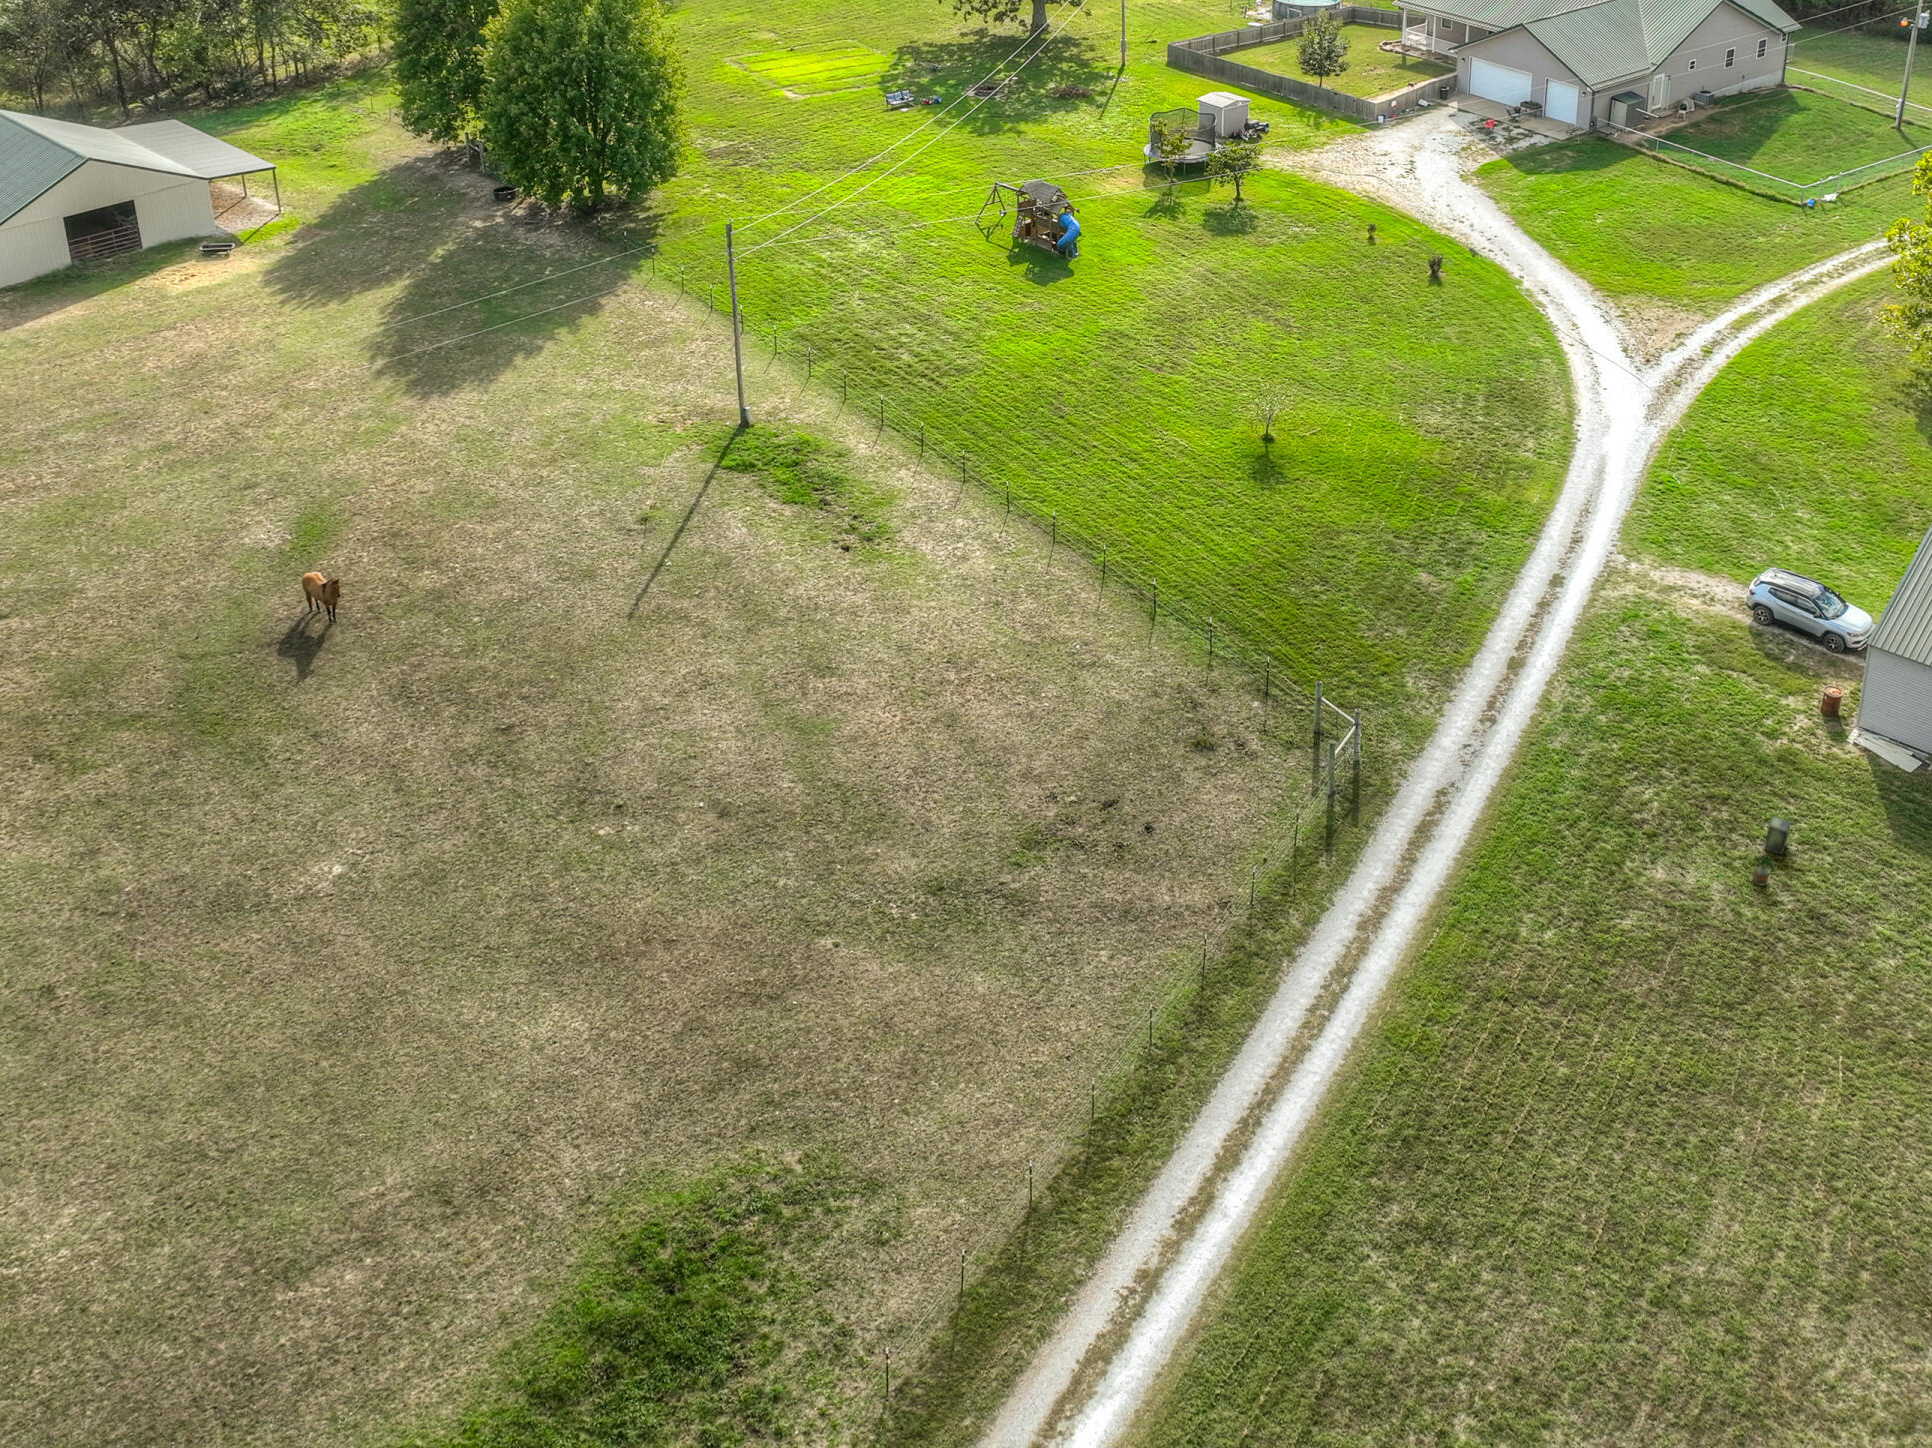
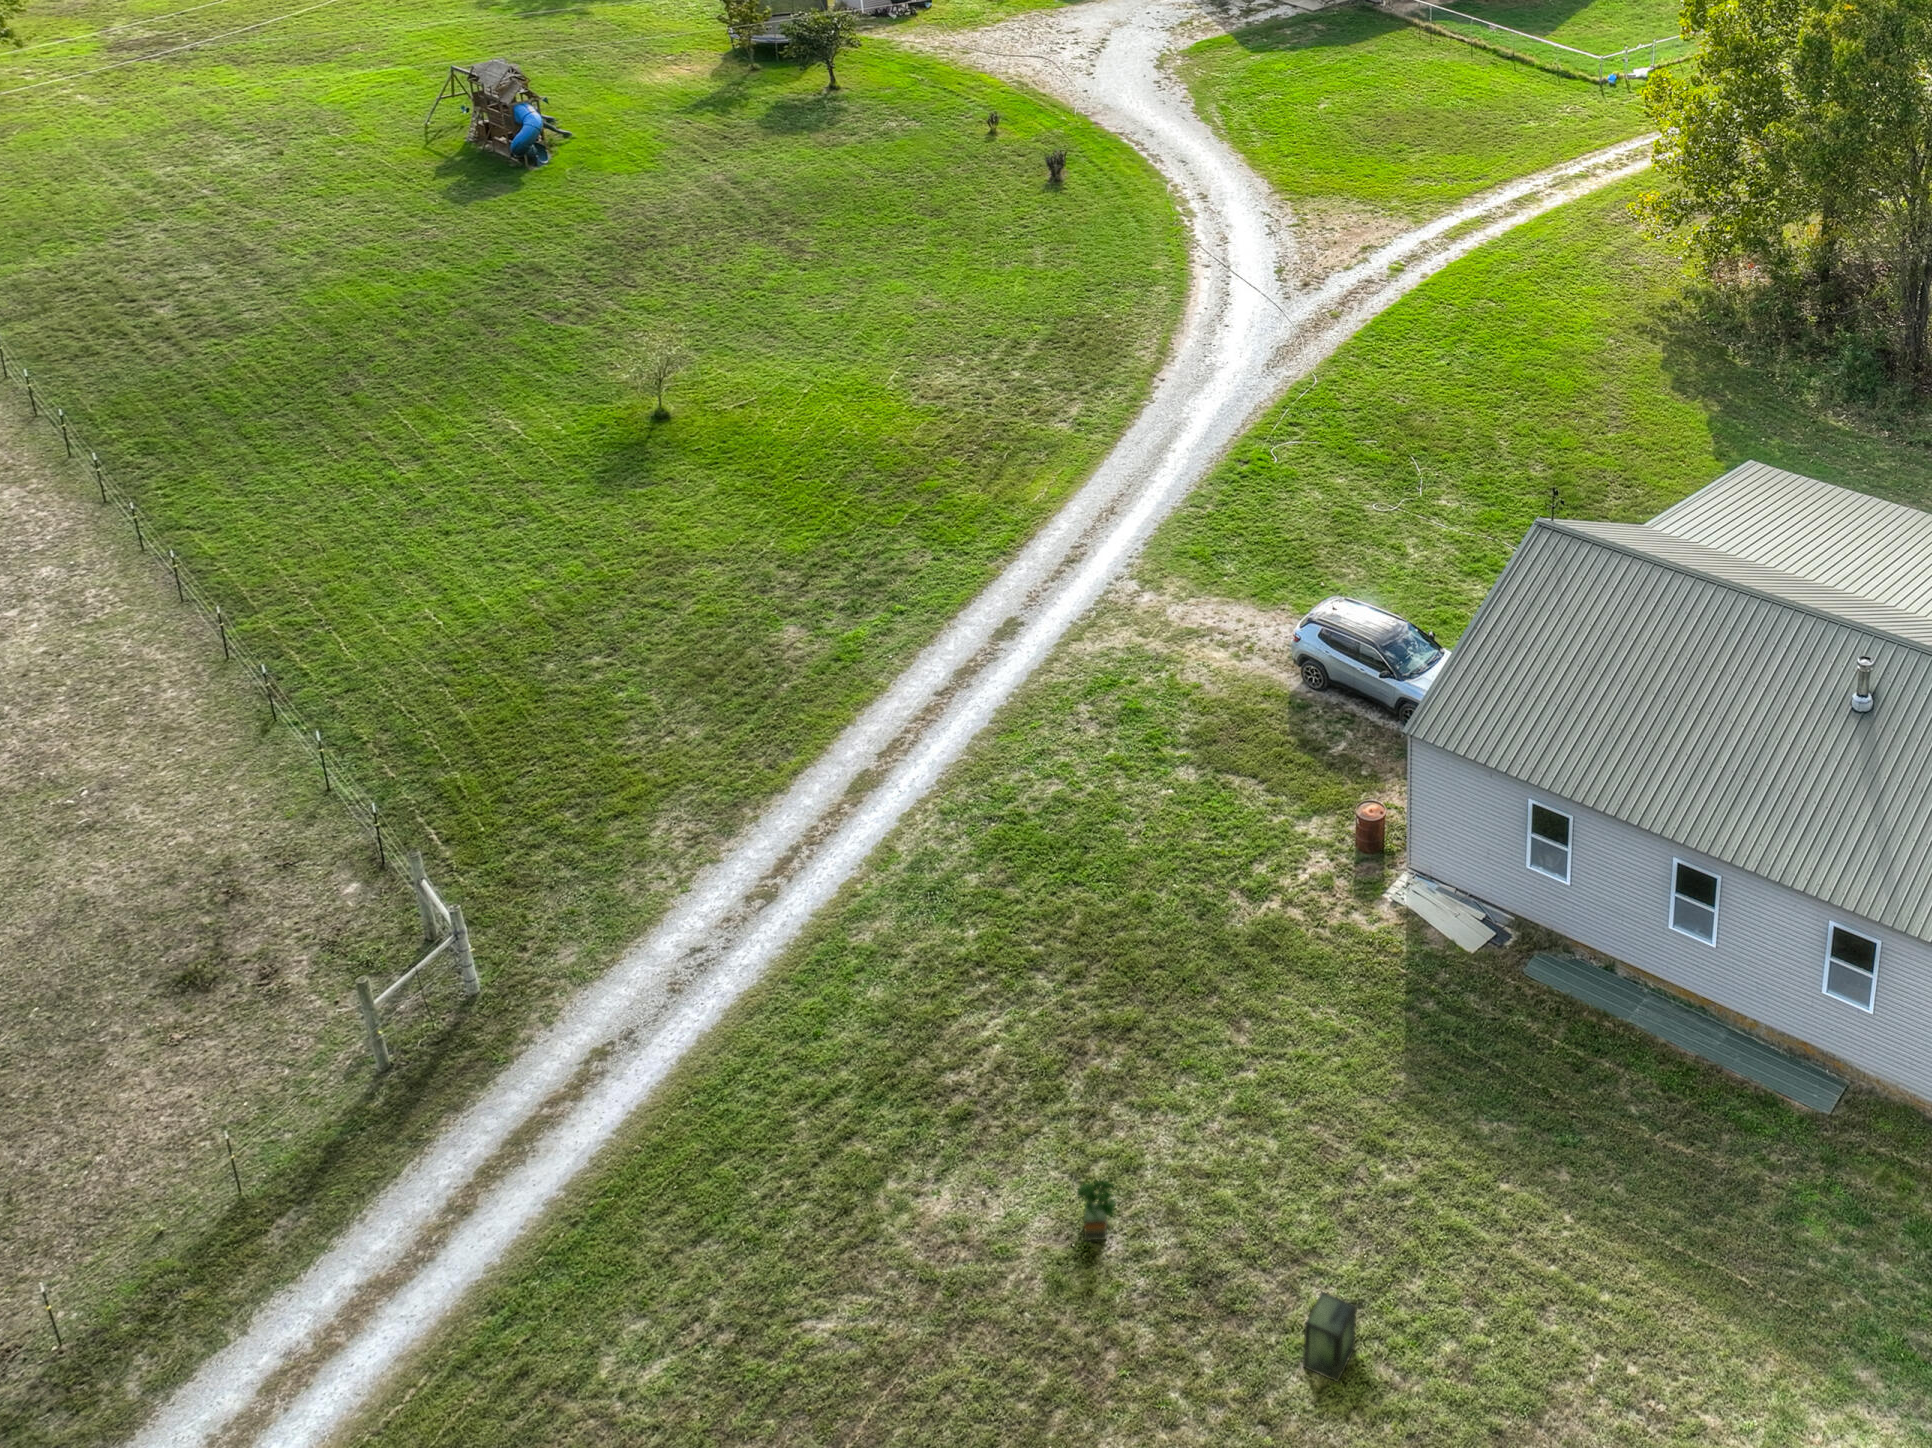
storage box: present [1764,816,1791,855] -> present [1303,1292,1357,1381]

